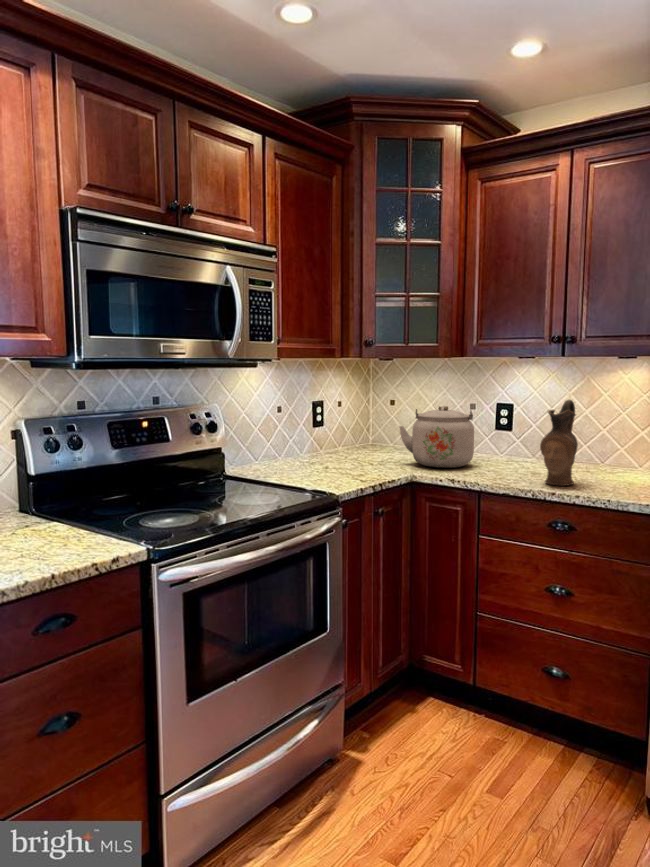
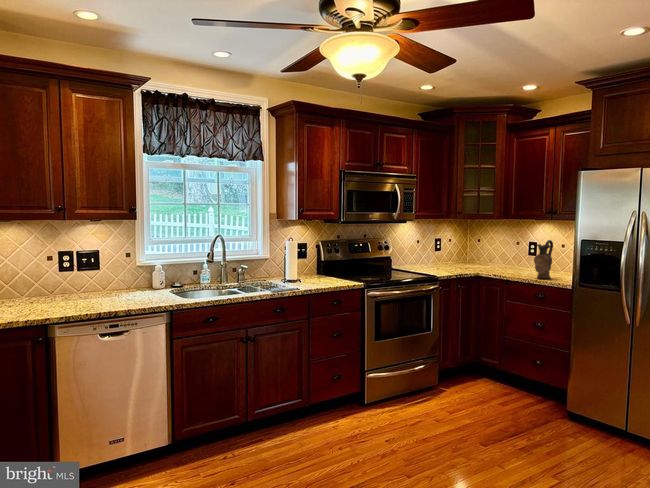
kettle: present [399,406,474,468] -> none [474,242,513,271]

